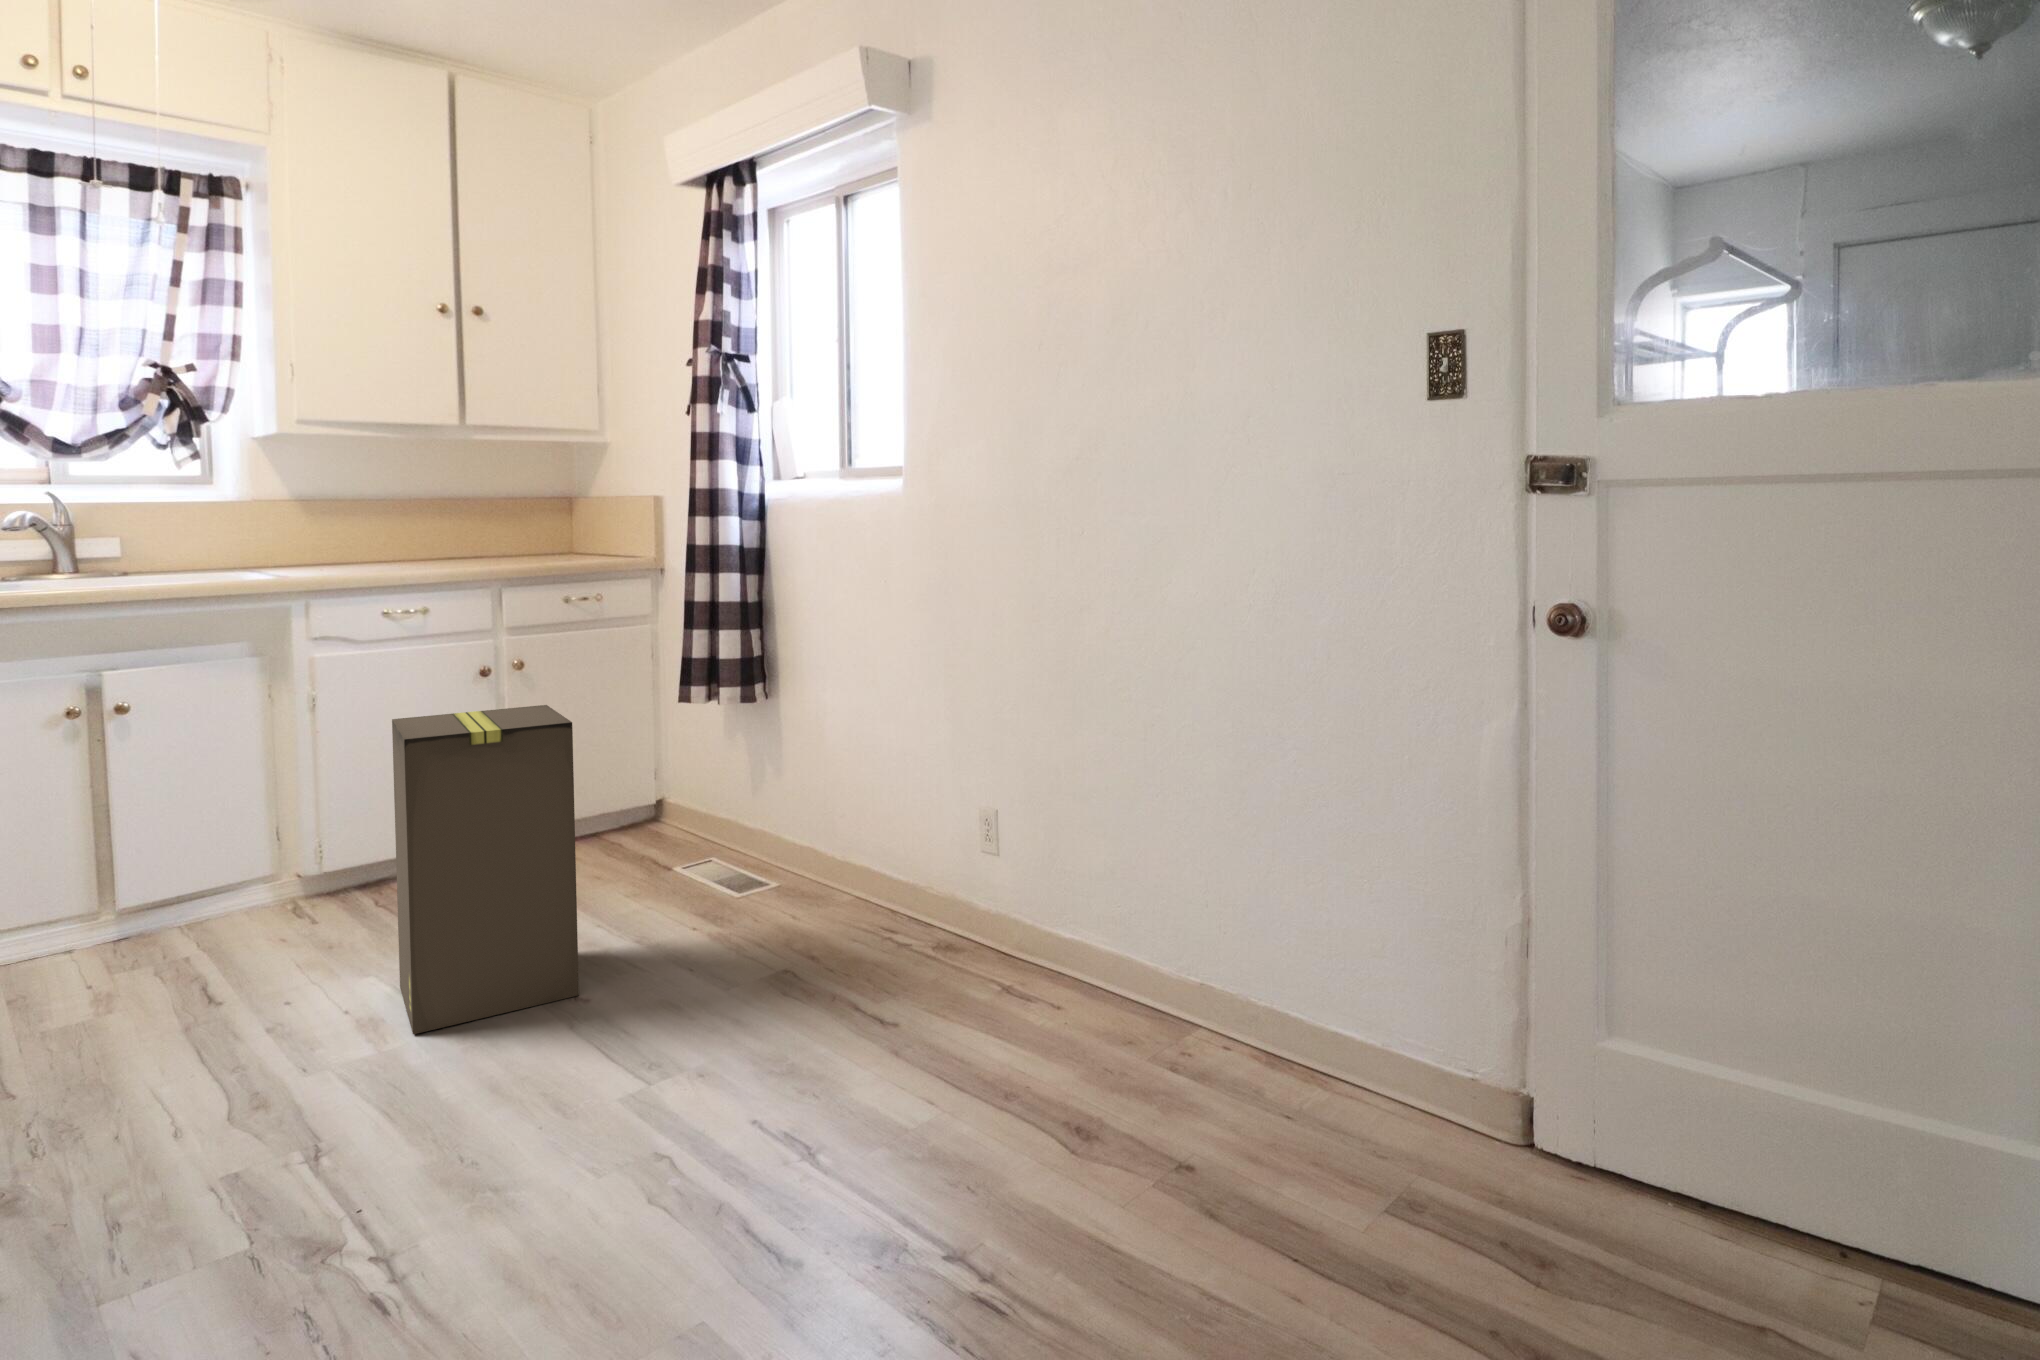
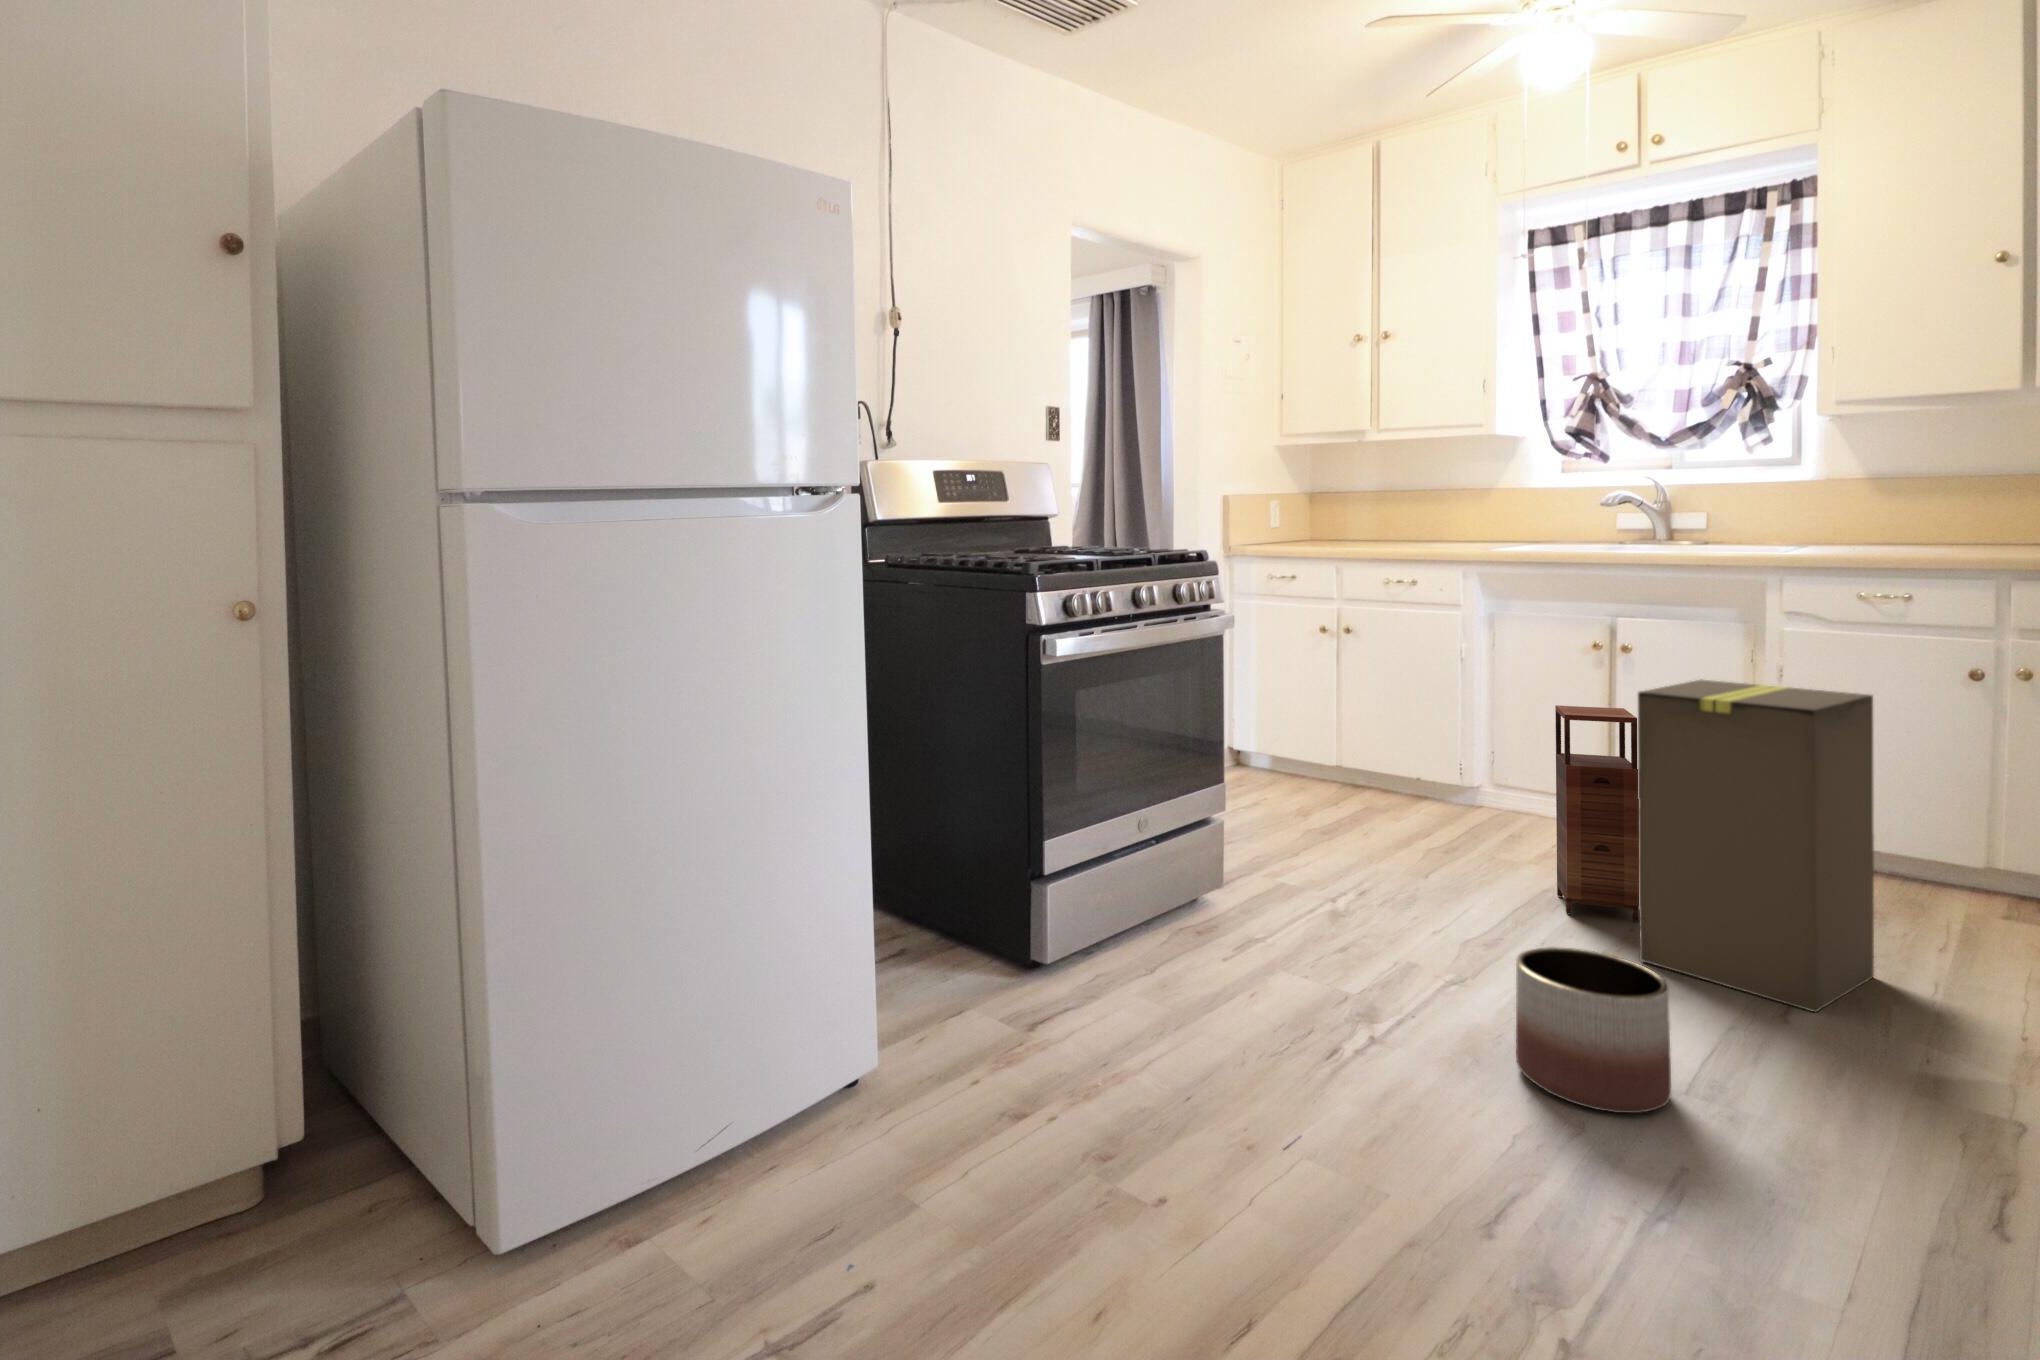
storage cabinet: none [204,771,340,1037] -> present [1555,705,1639,922]
planter: none [515,994,663,1166] -> present [1516,947,1671,1113]

